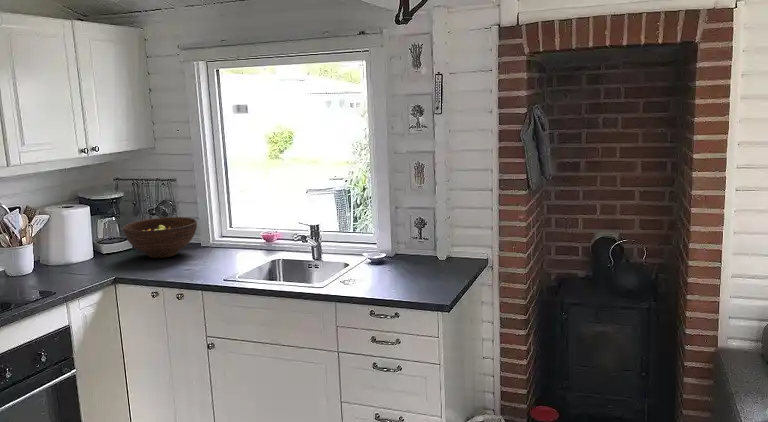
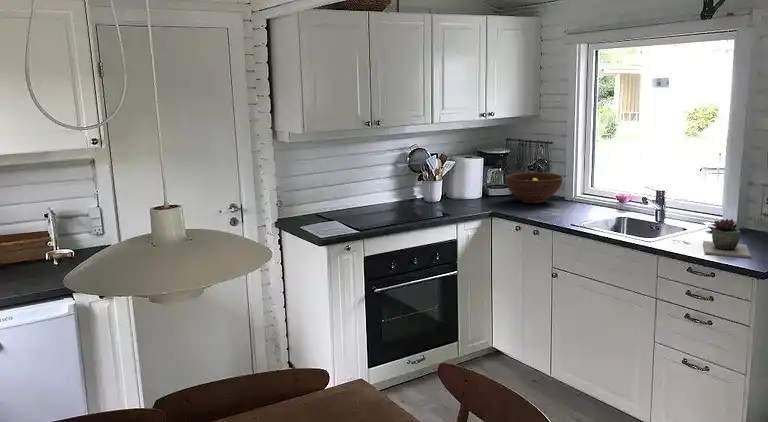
succulent plant: none [375,250,428,294] -> present [703,219,751,258]

